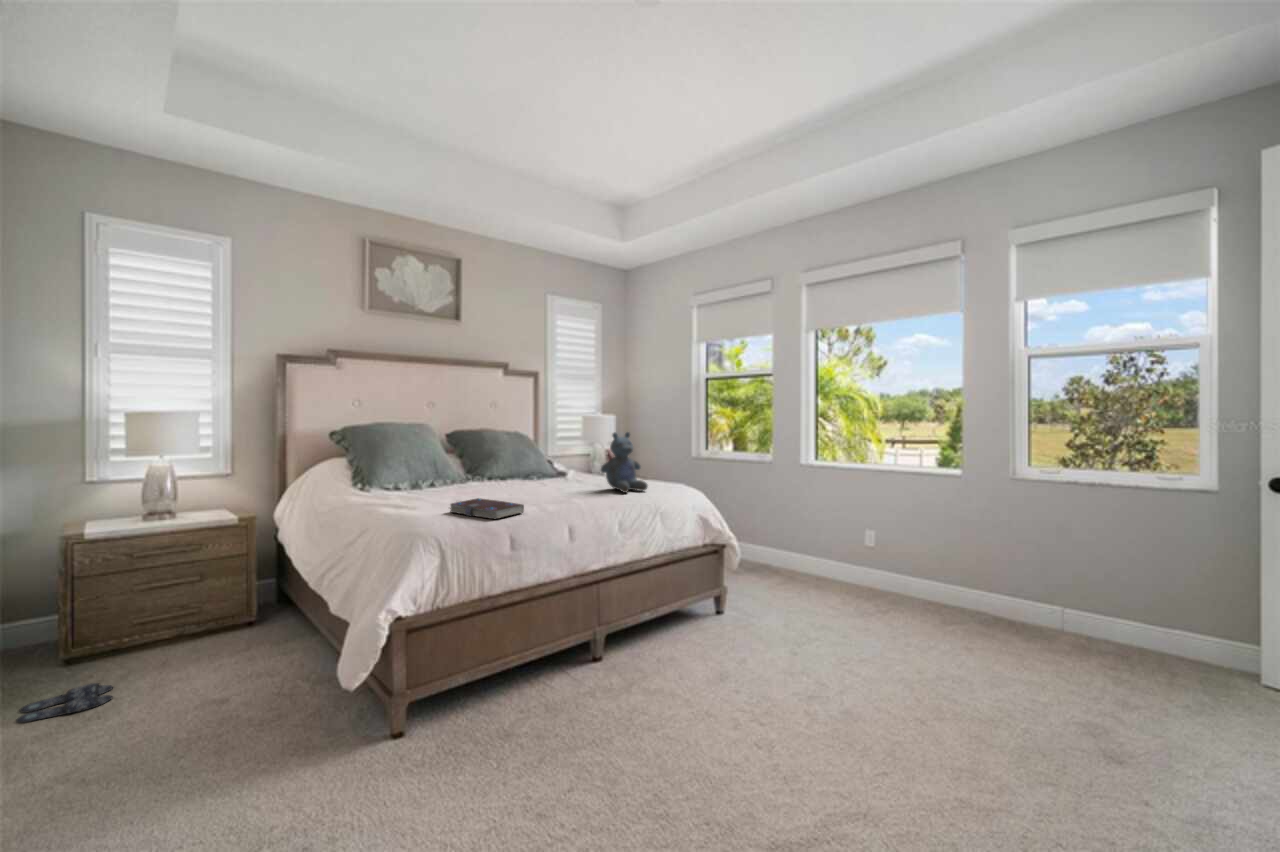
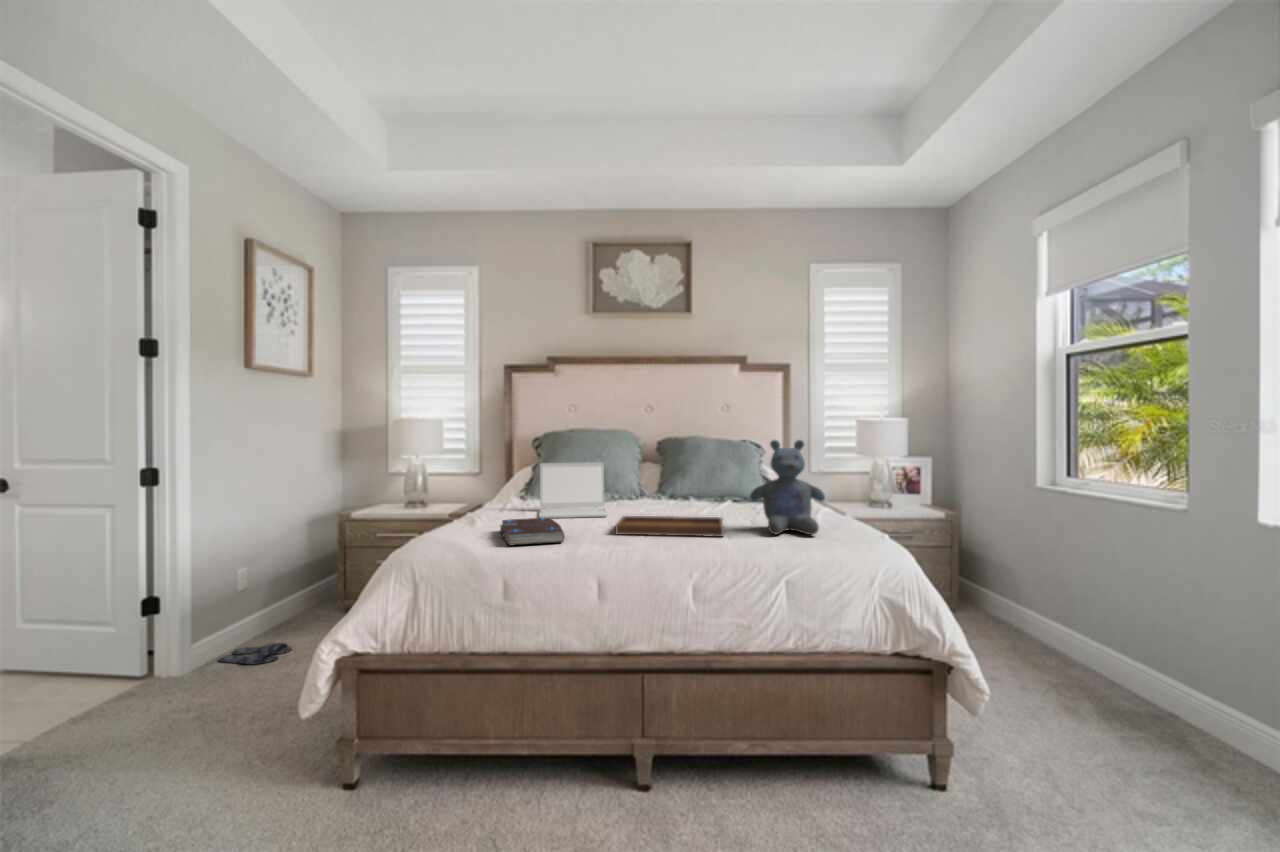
laptop: none [417,452,490,501] -> present [539,462,608,518]
tray: none [520,472,602,504] -> present [615,495,724,537]

